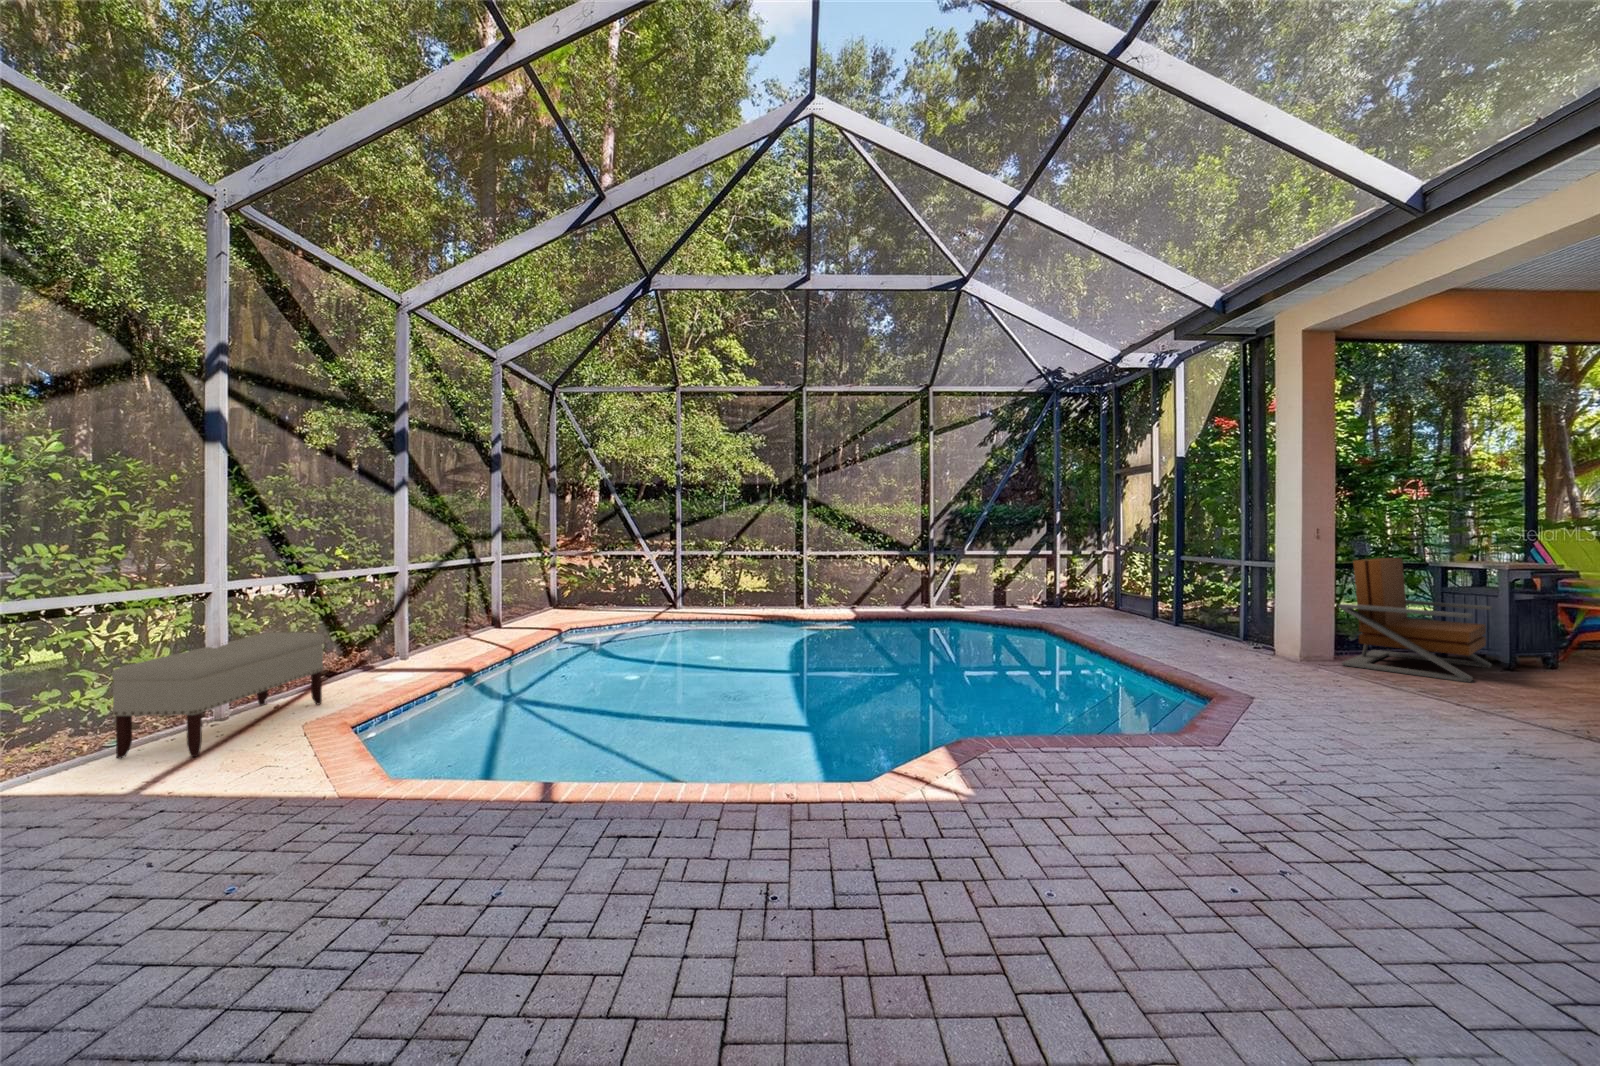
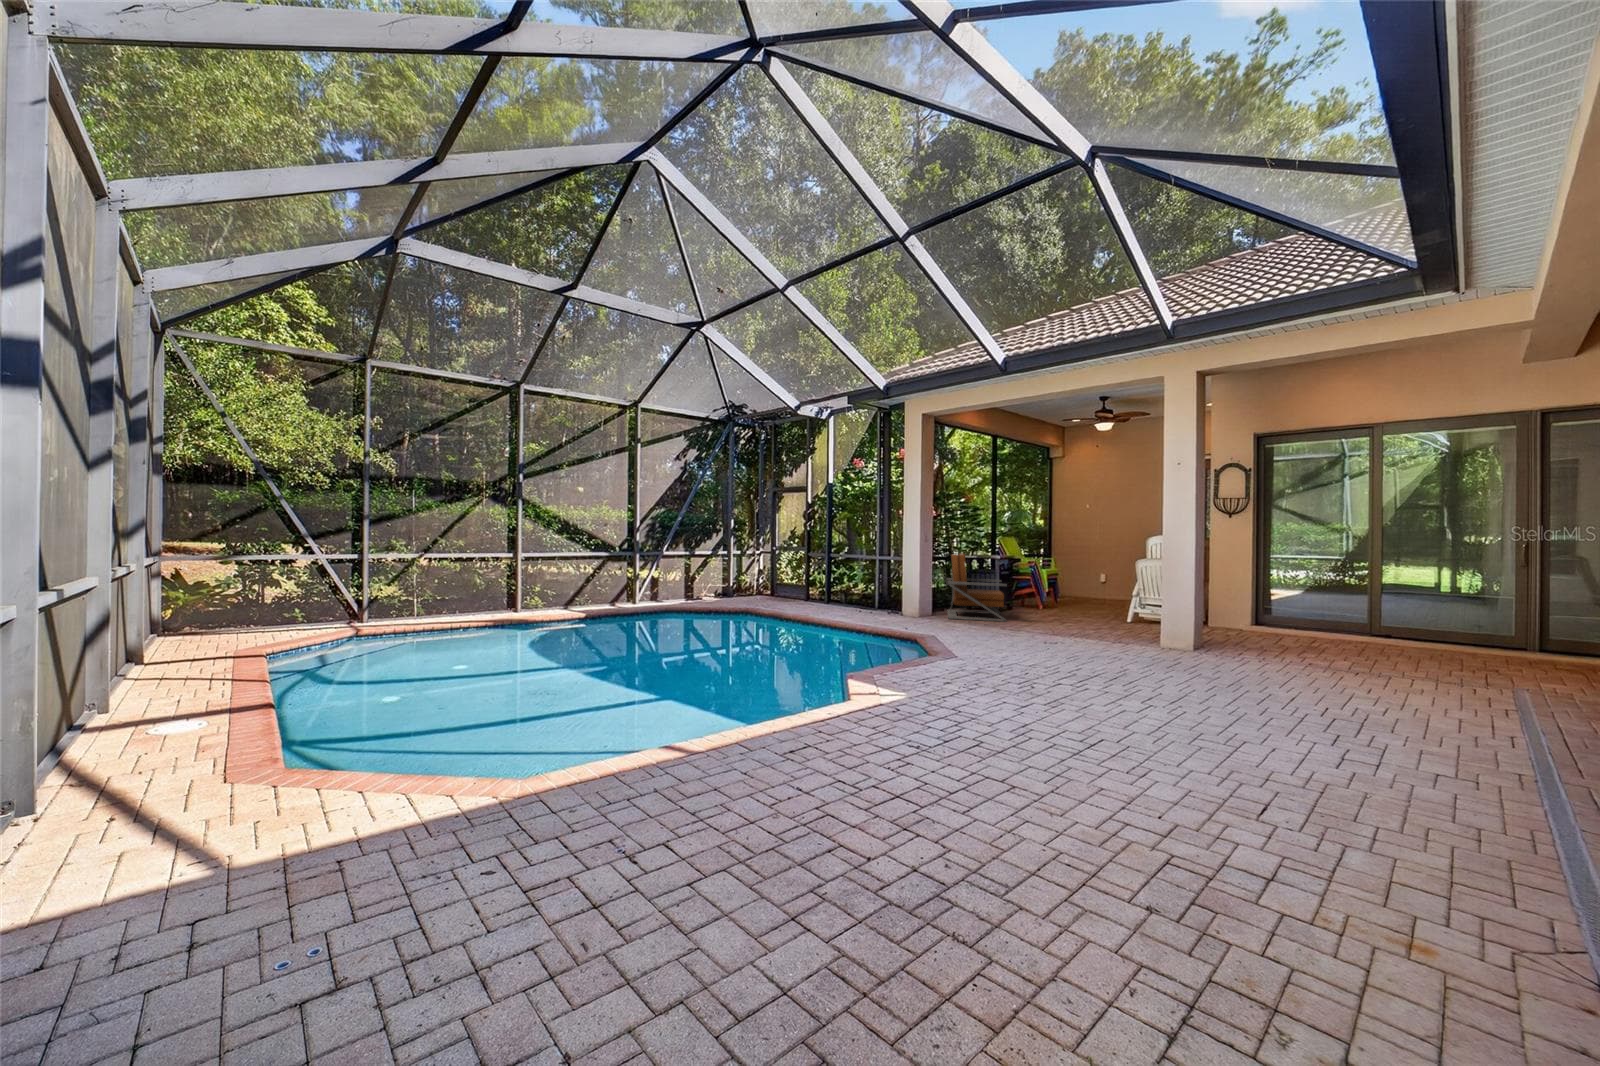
bench: present [112,632,325,758] -> none [13,668,181,869]

